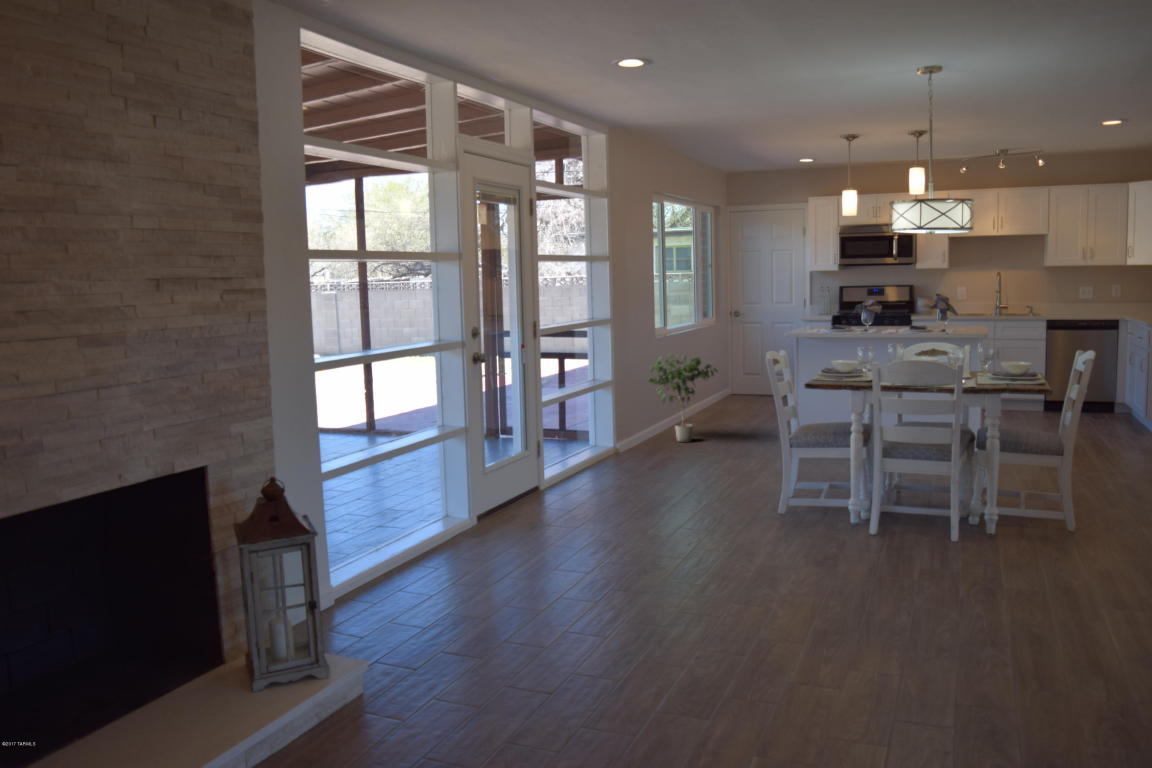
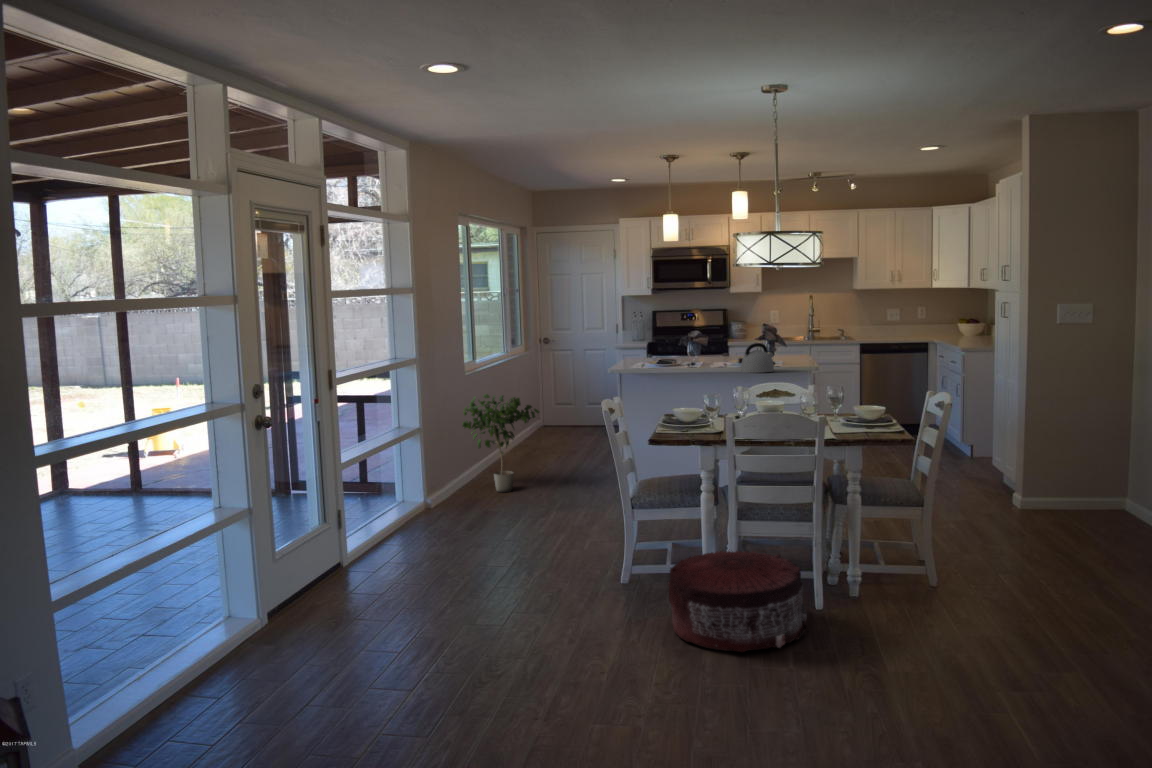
kettle: none [911,310,946,338] -> present [741,343,775,373]
pouf: none [811,482,939,565] -> present [668,551,808,652]

